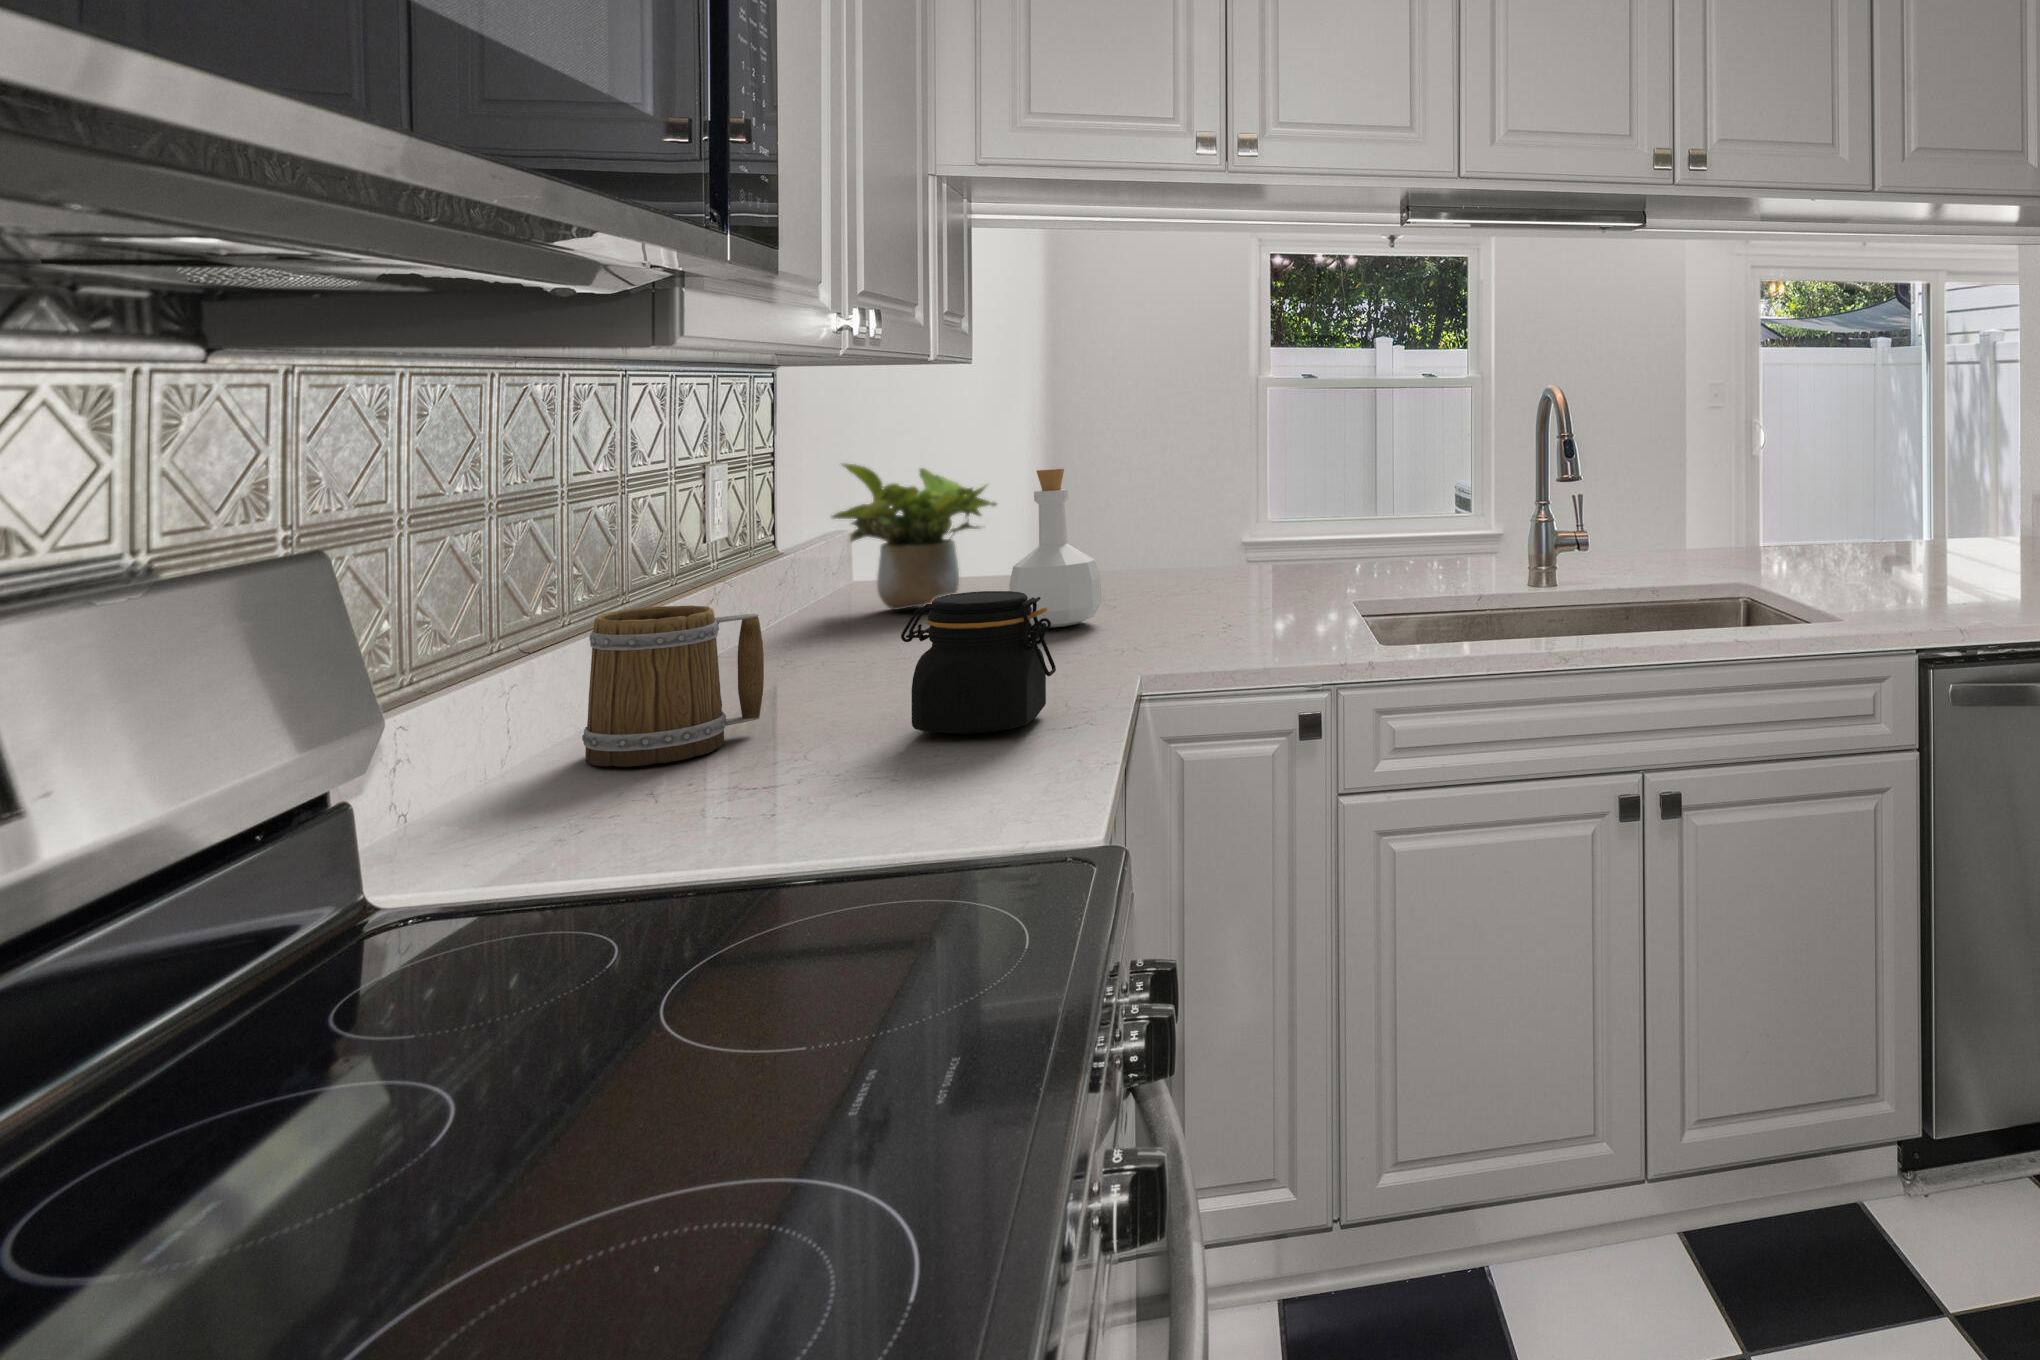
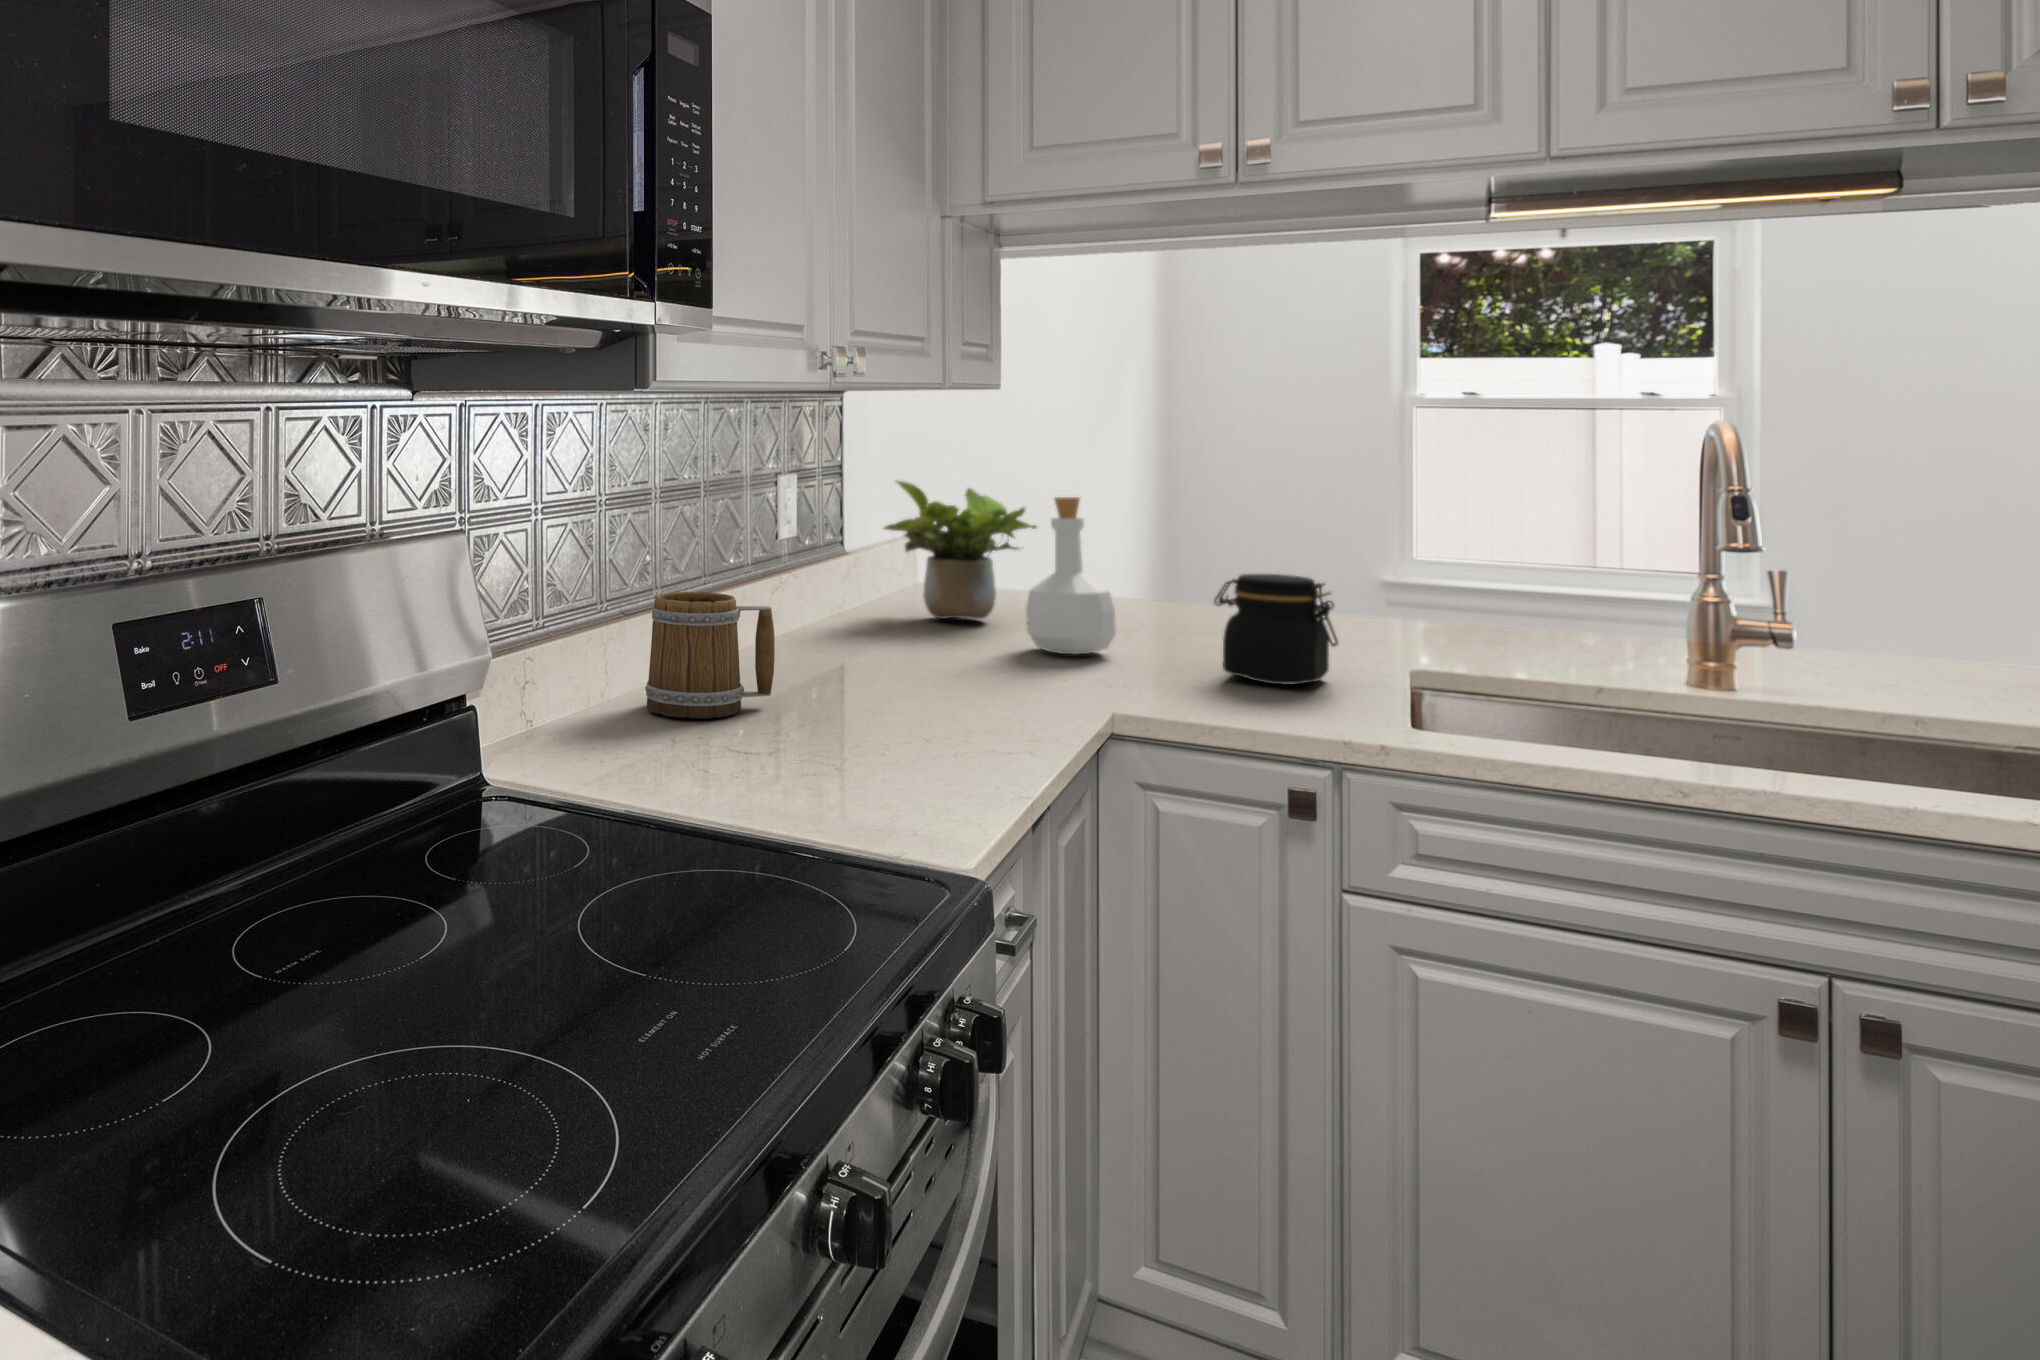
jar: present [901,591,1056,734] -> present [1214,574,1338,684]

